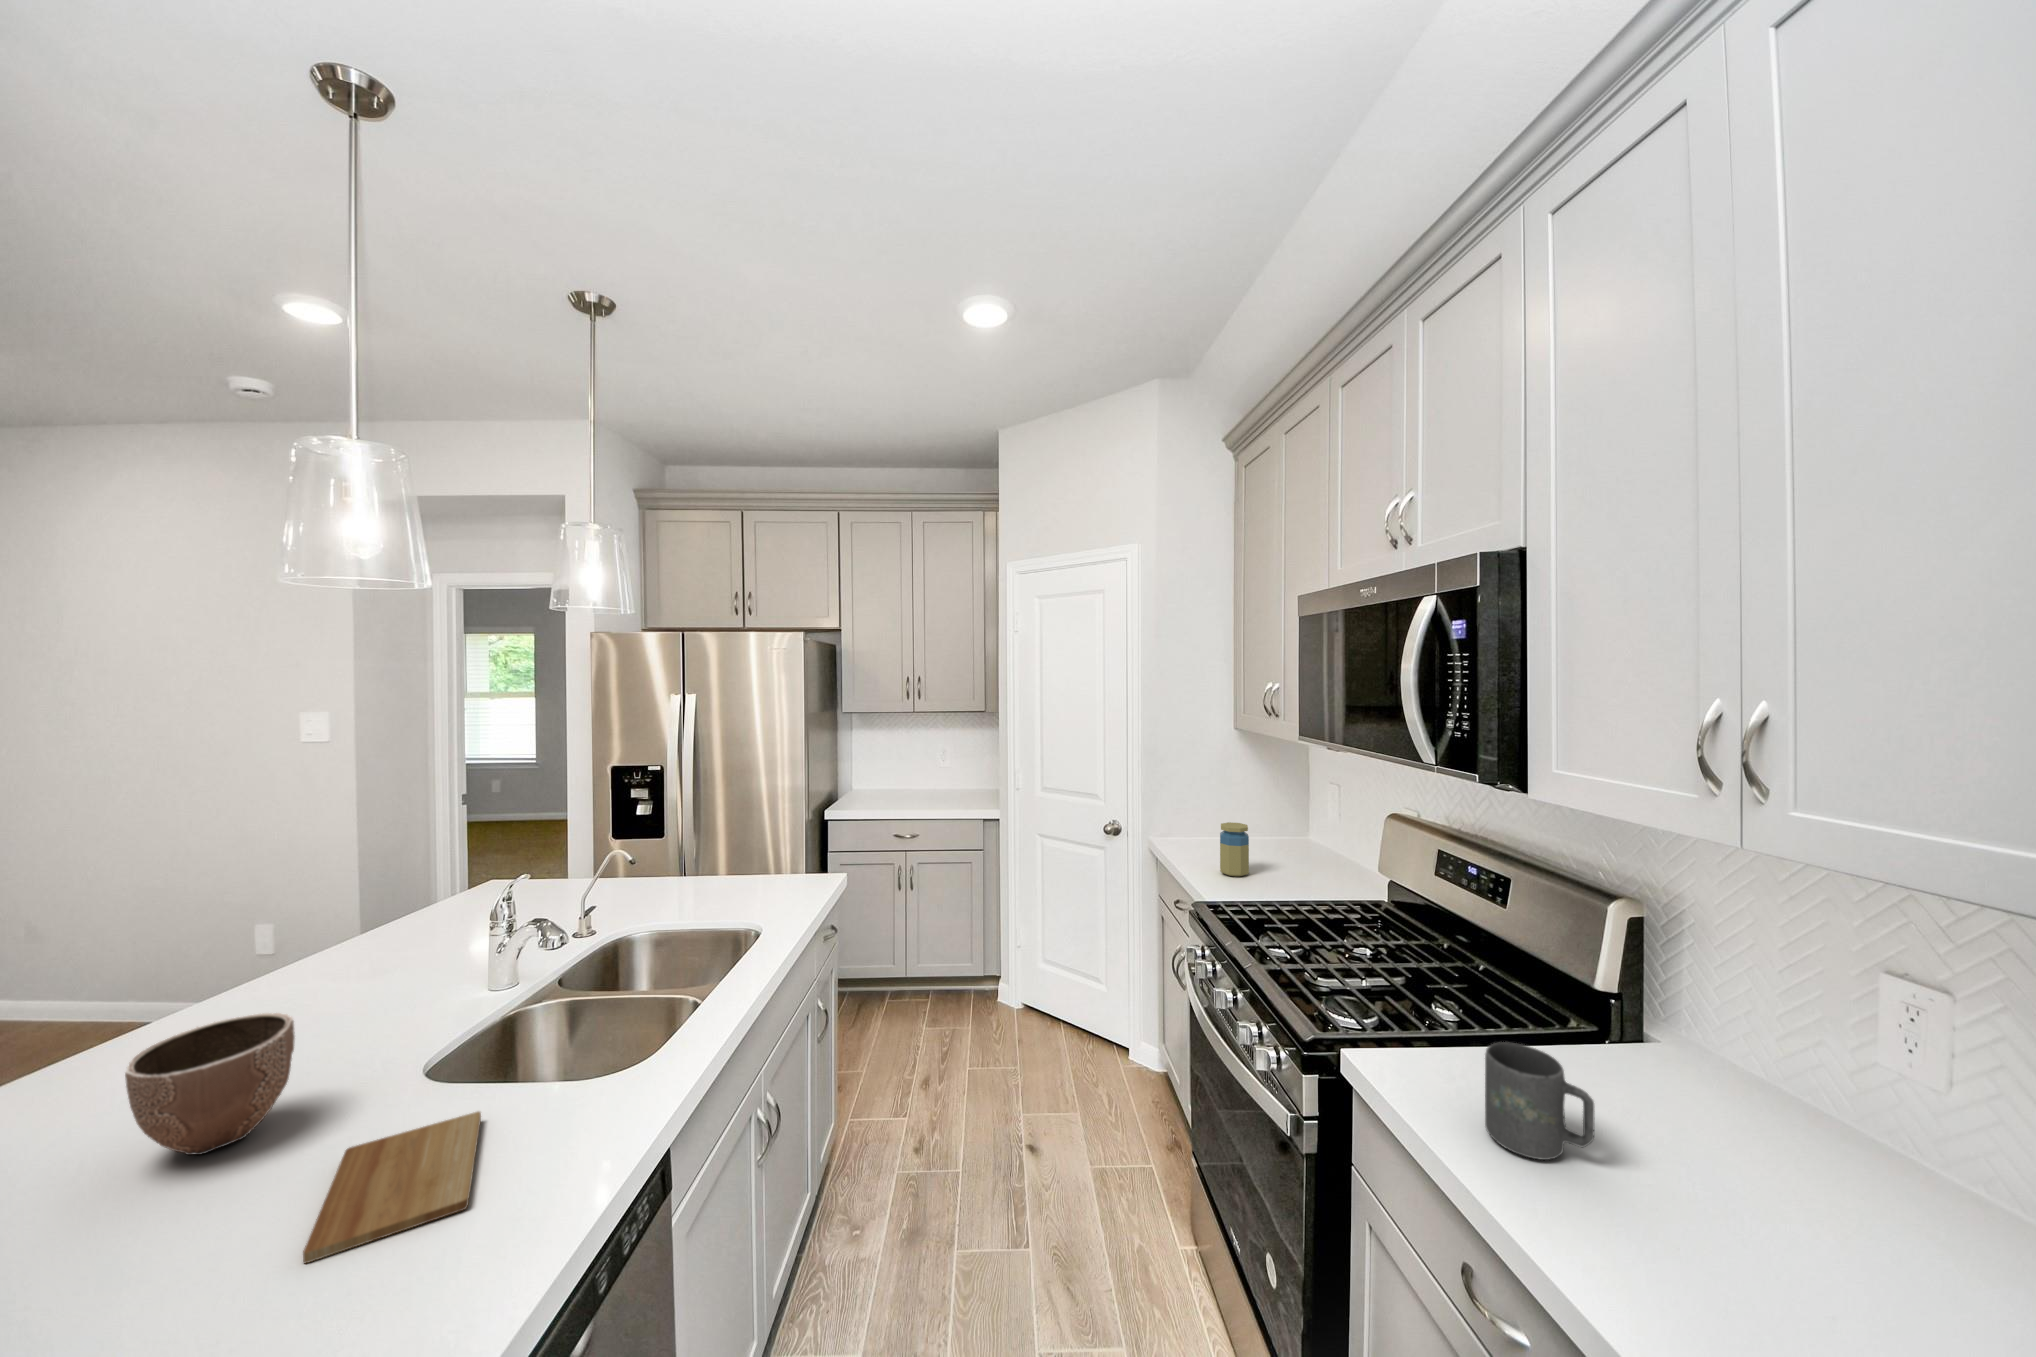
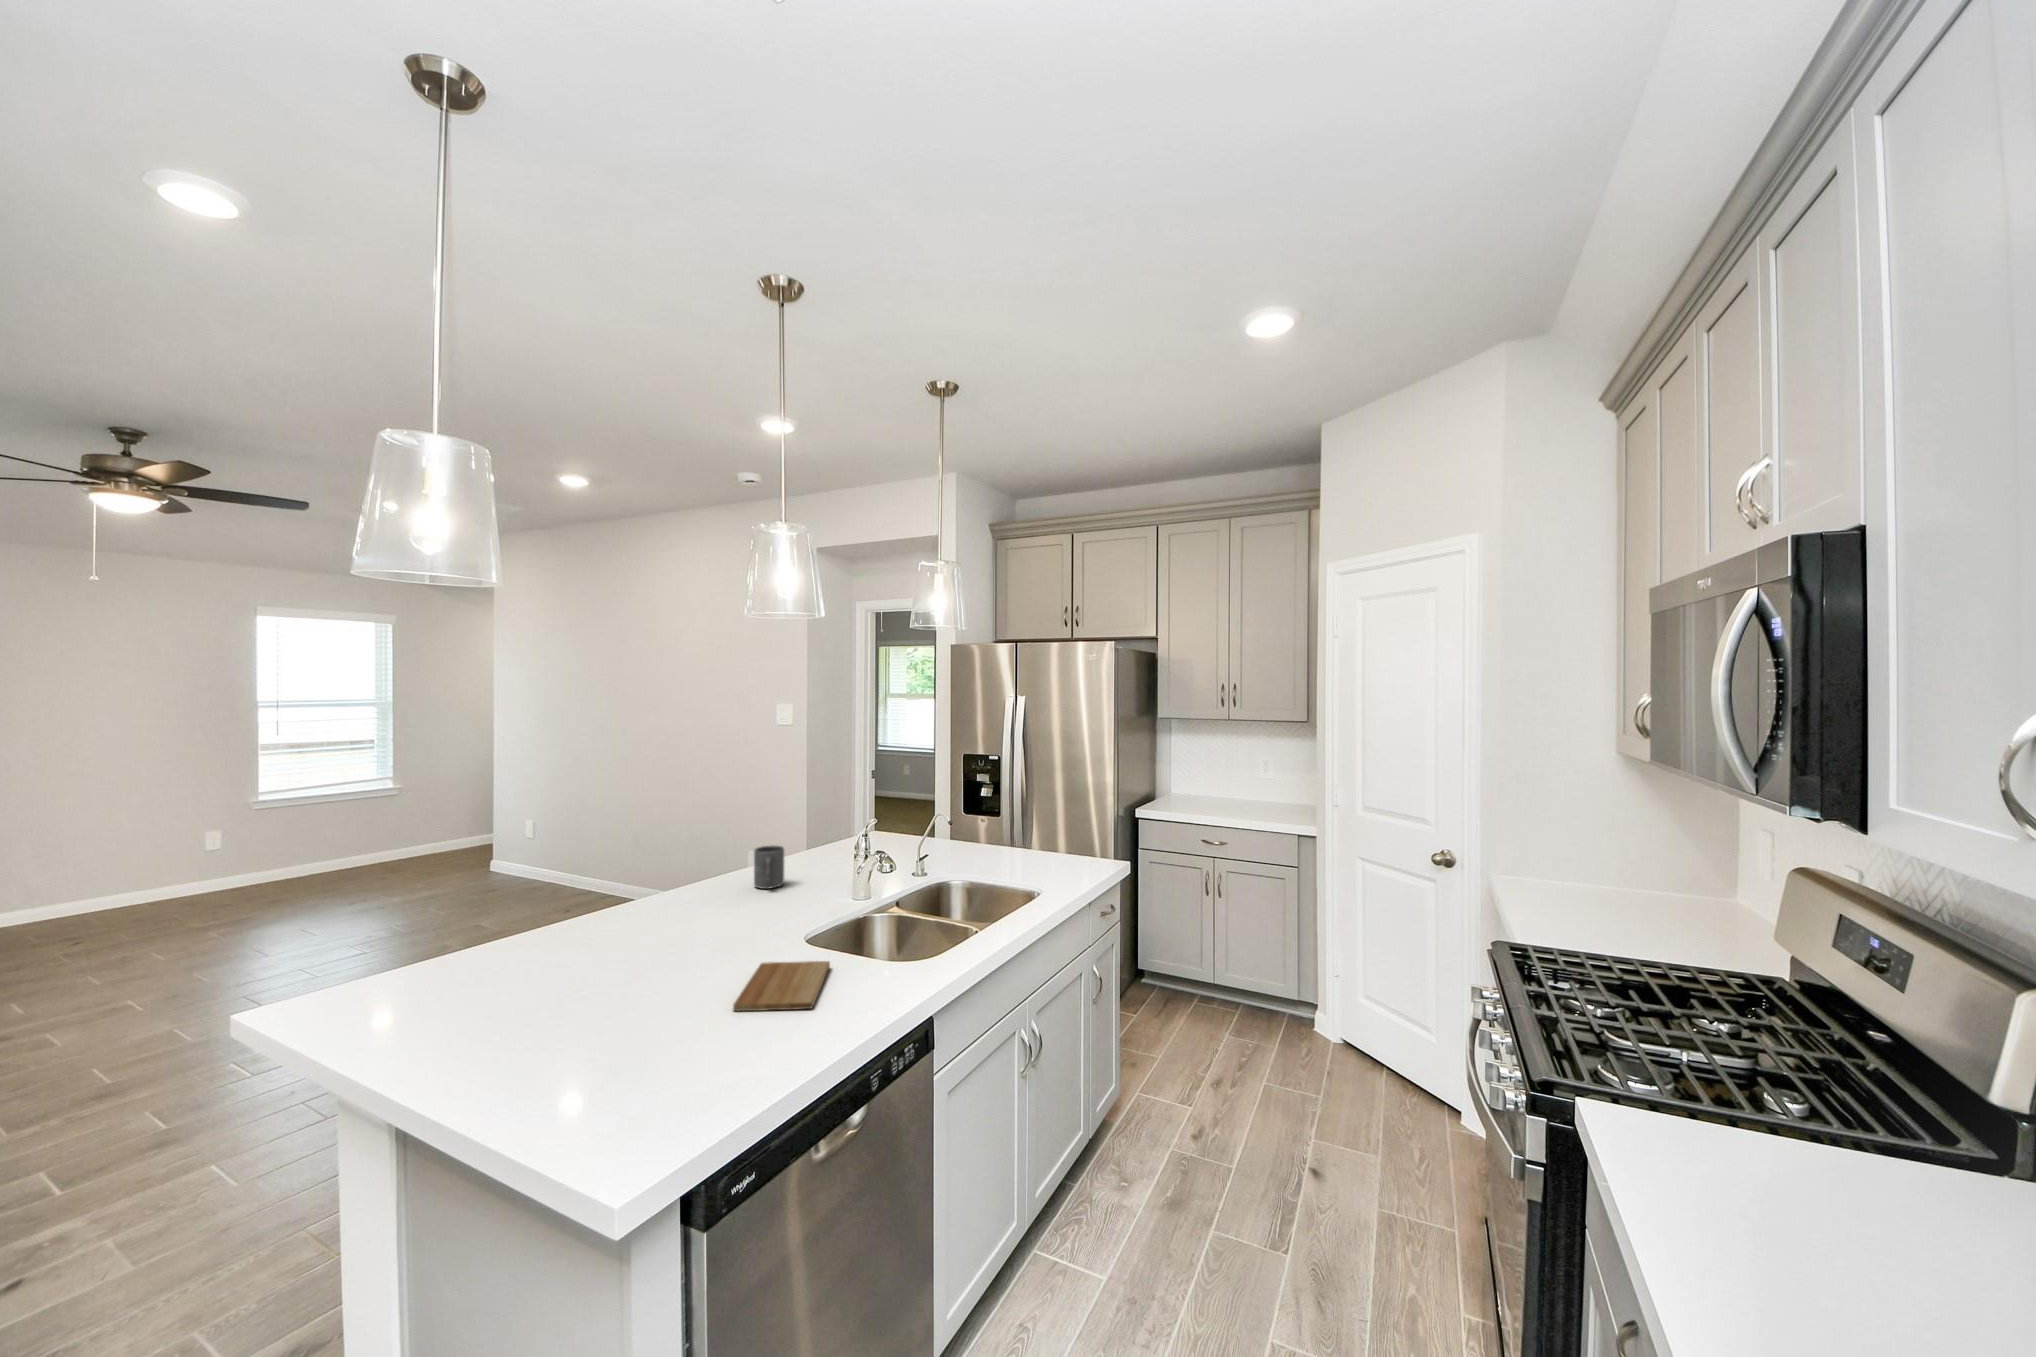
jar: present [1220,822,1249,877] -> none [1550,858,1592,923]
decorative bowl: present [125,1013,295,1155] -> none [670,875,743,950]
mug: present [1485,1042,1595,1160] -> present [754,846,784,889]

